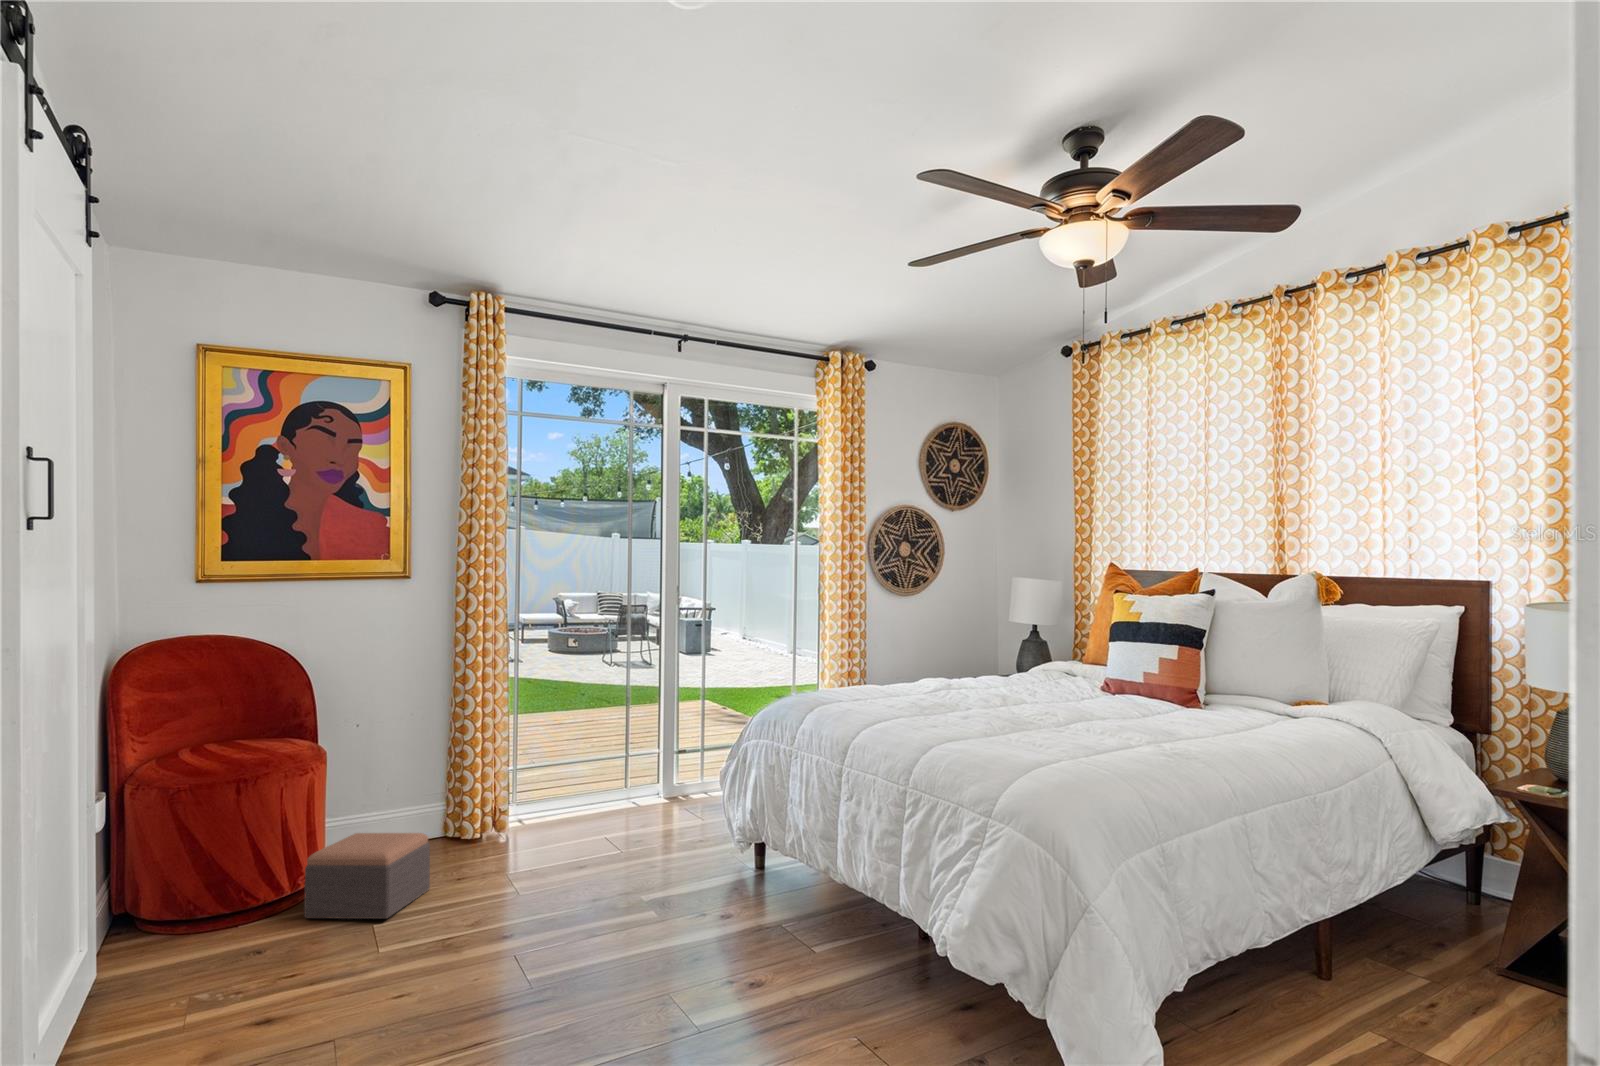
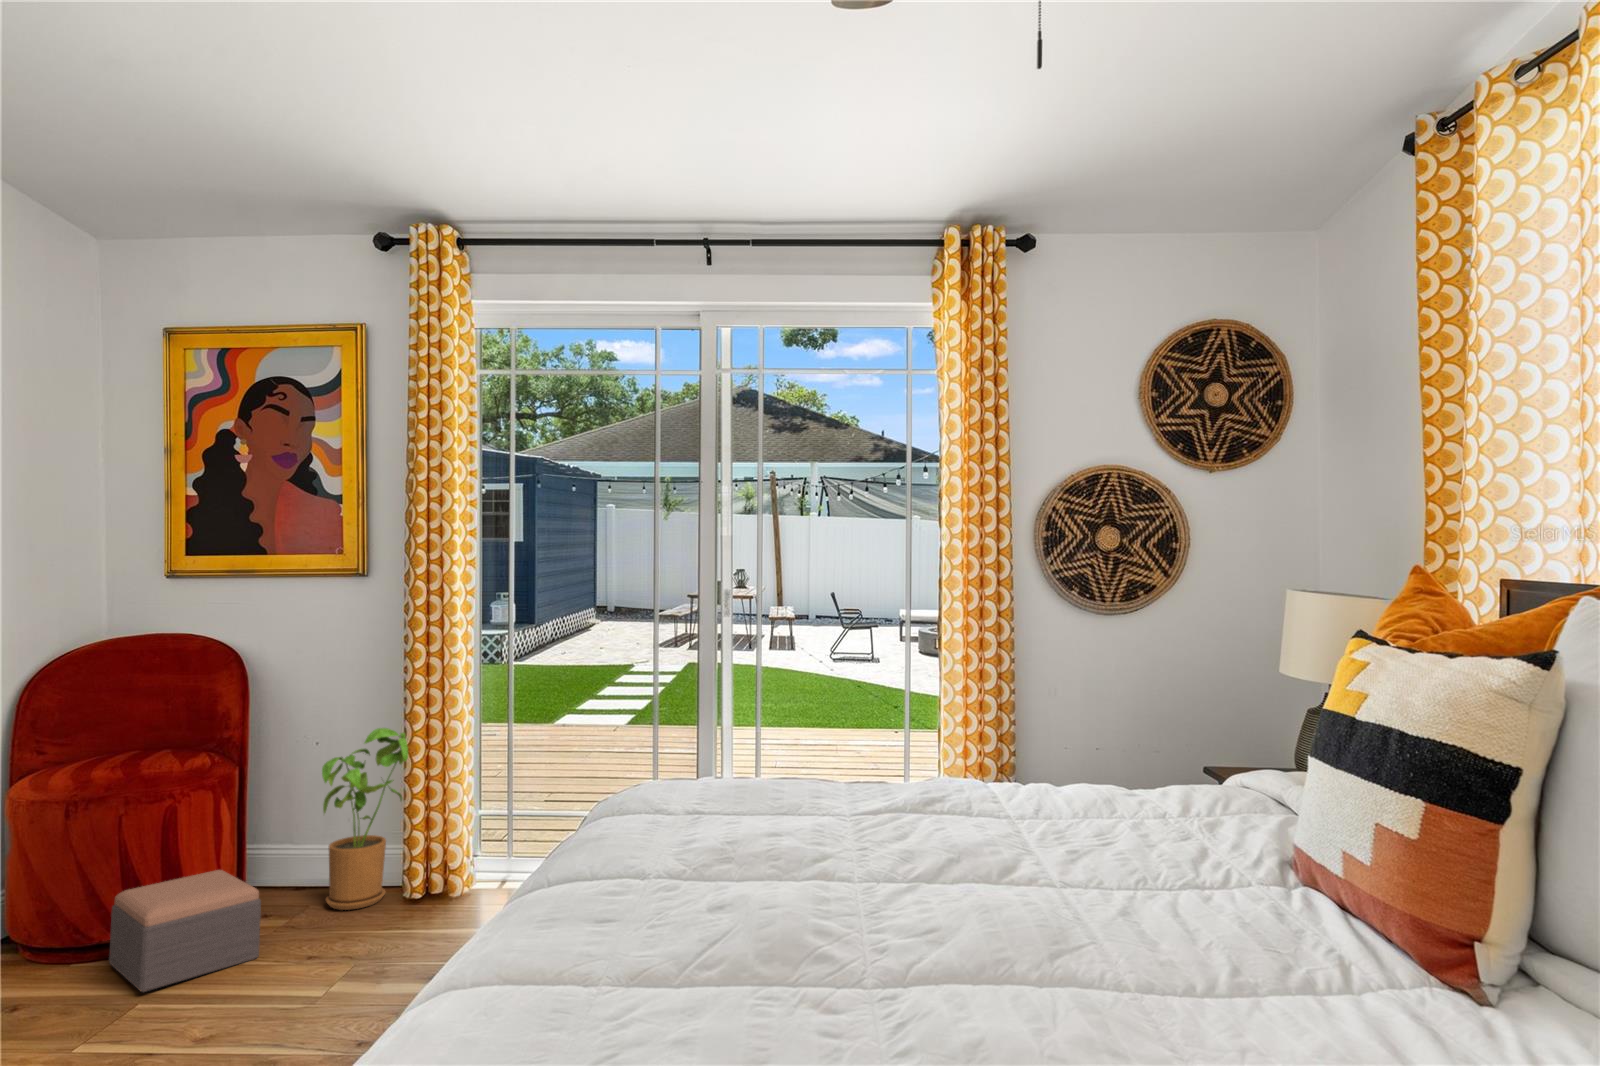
house plant: none [390,706,477,859] -> present [322,728,408,910]

